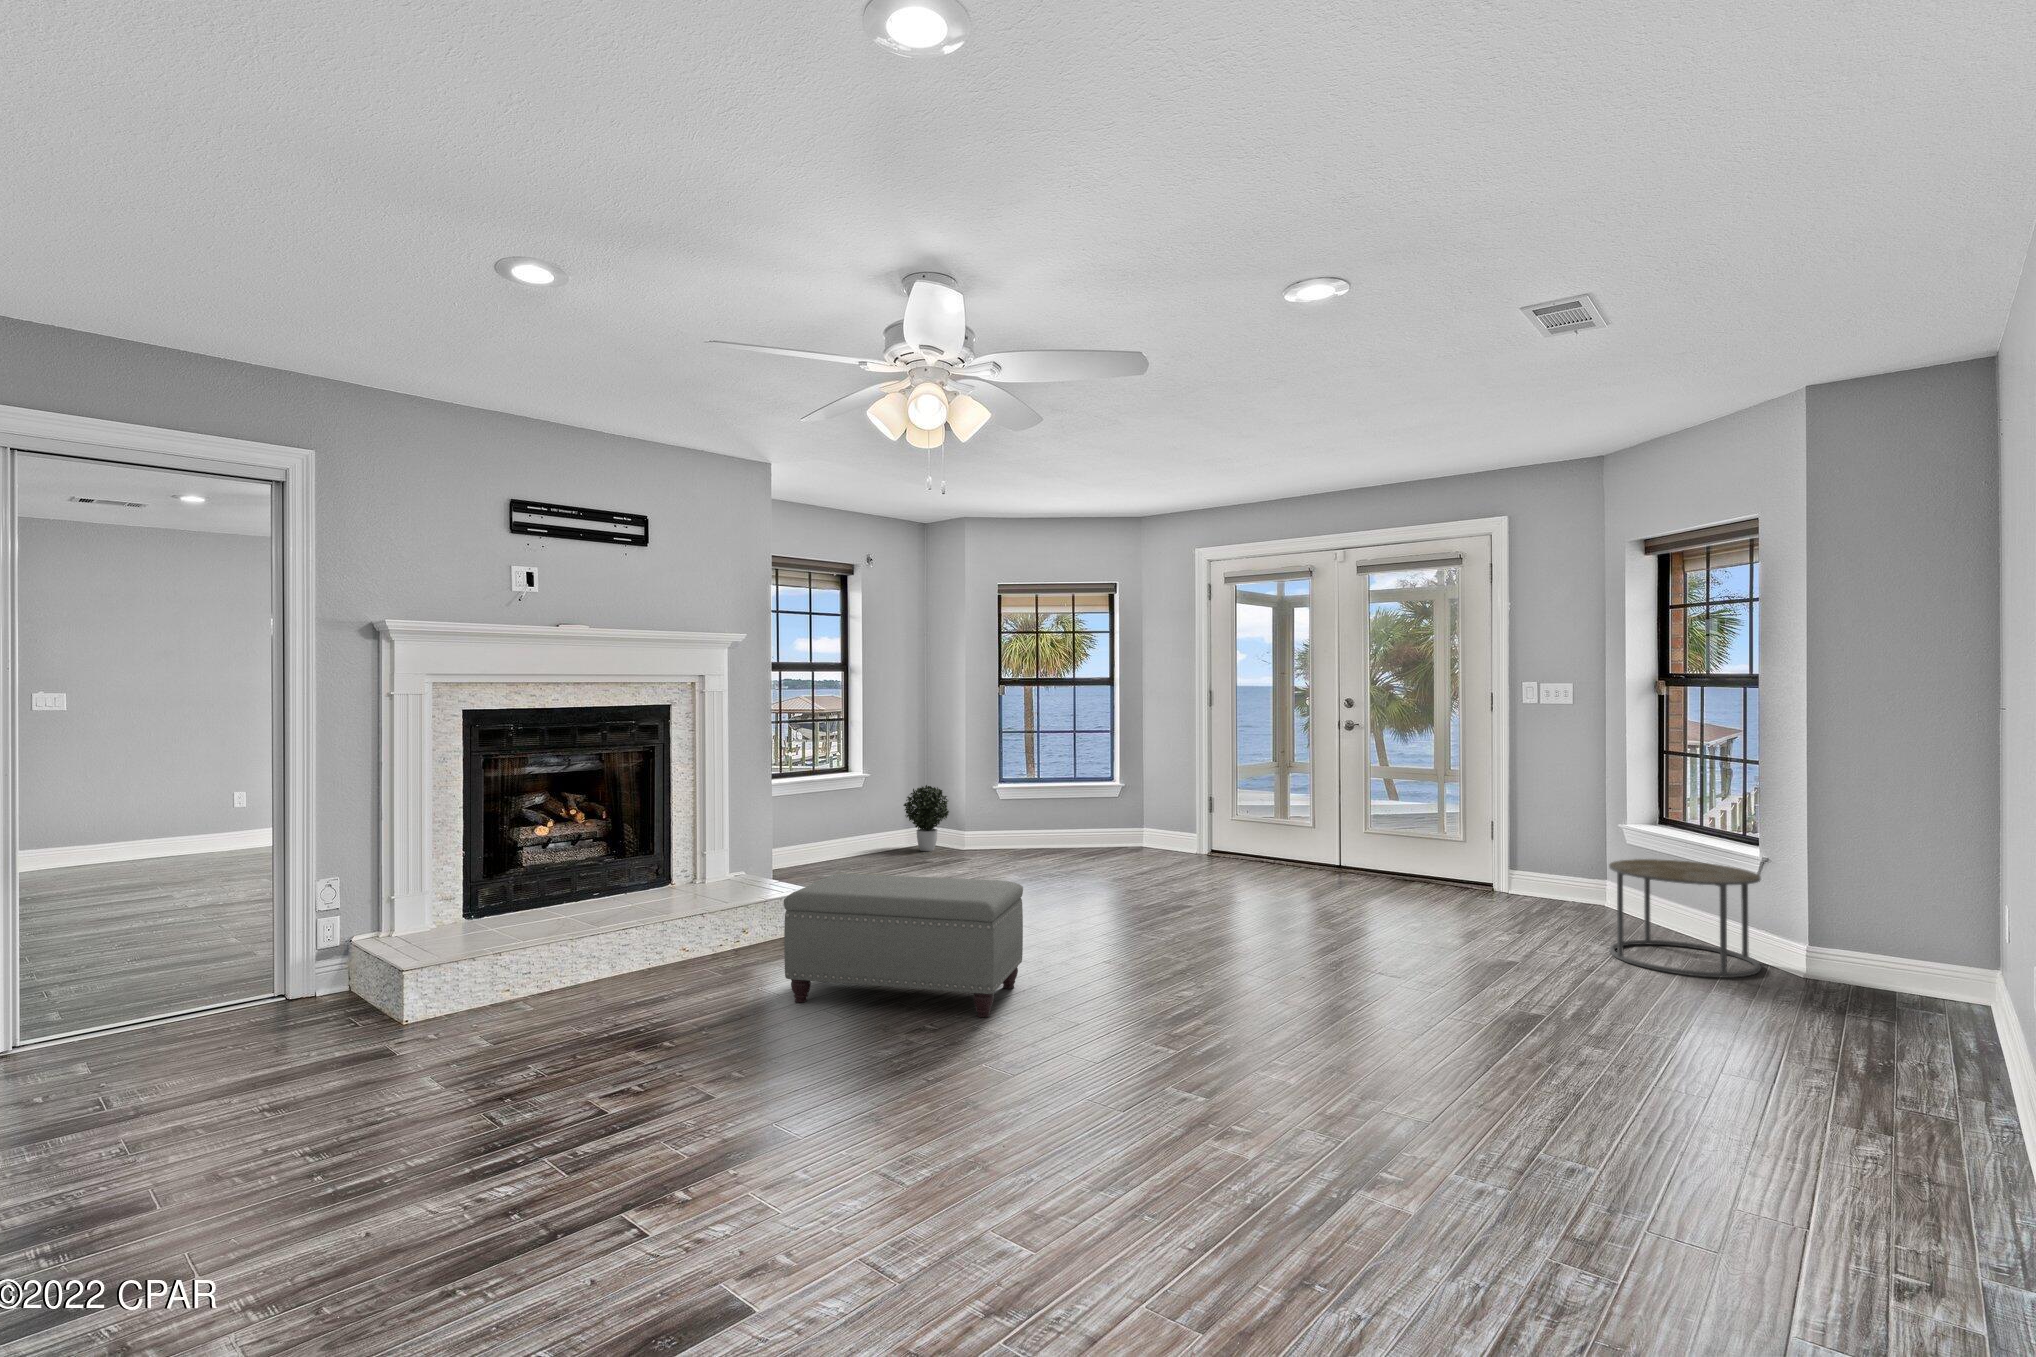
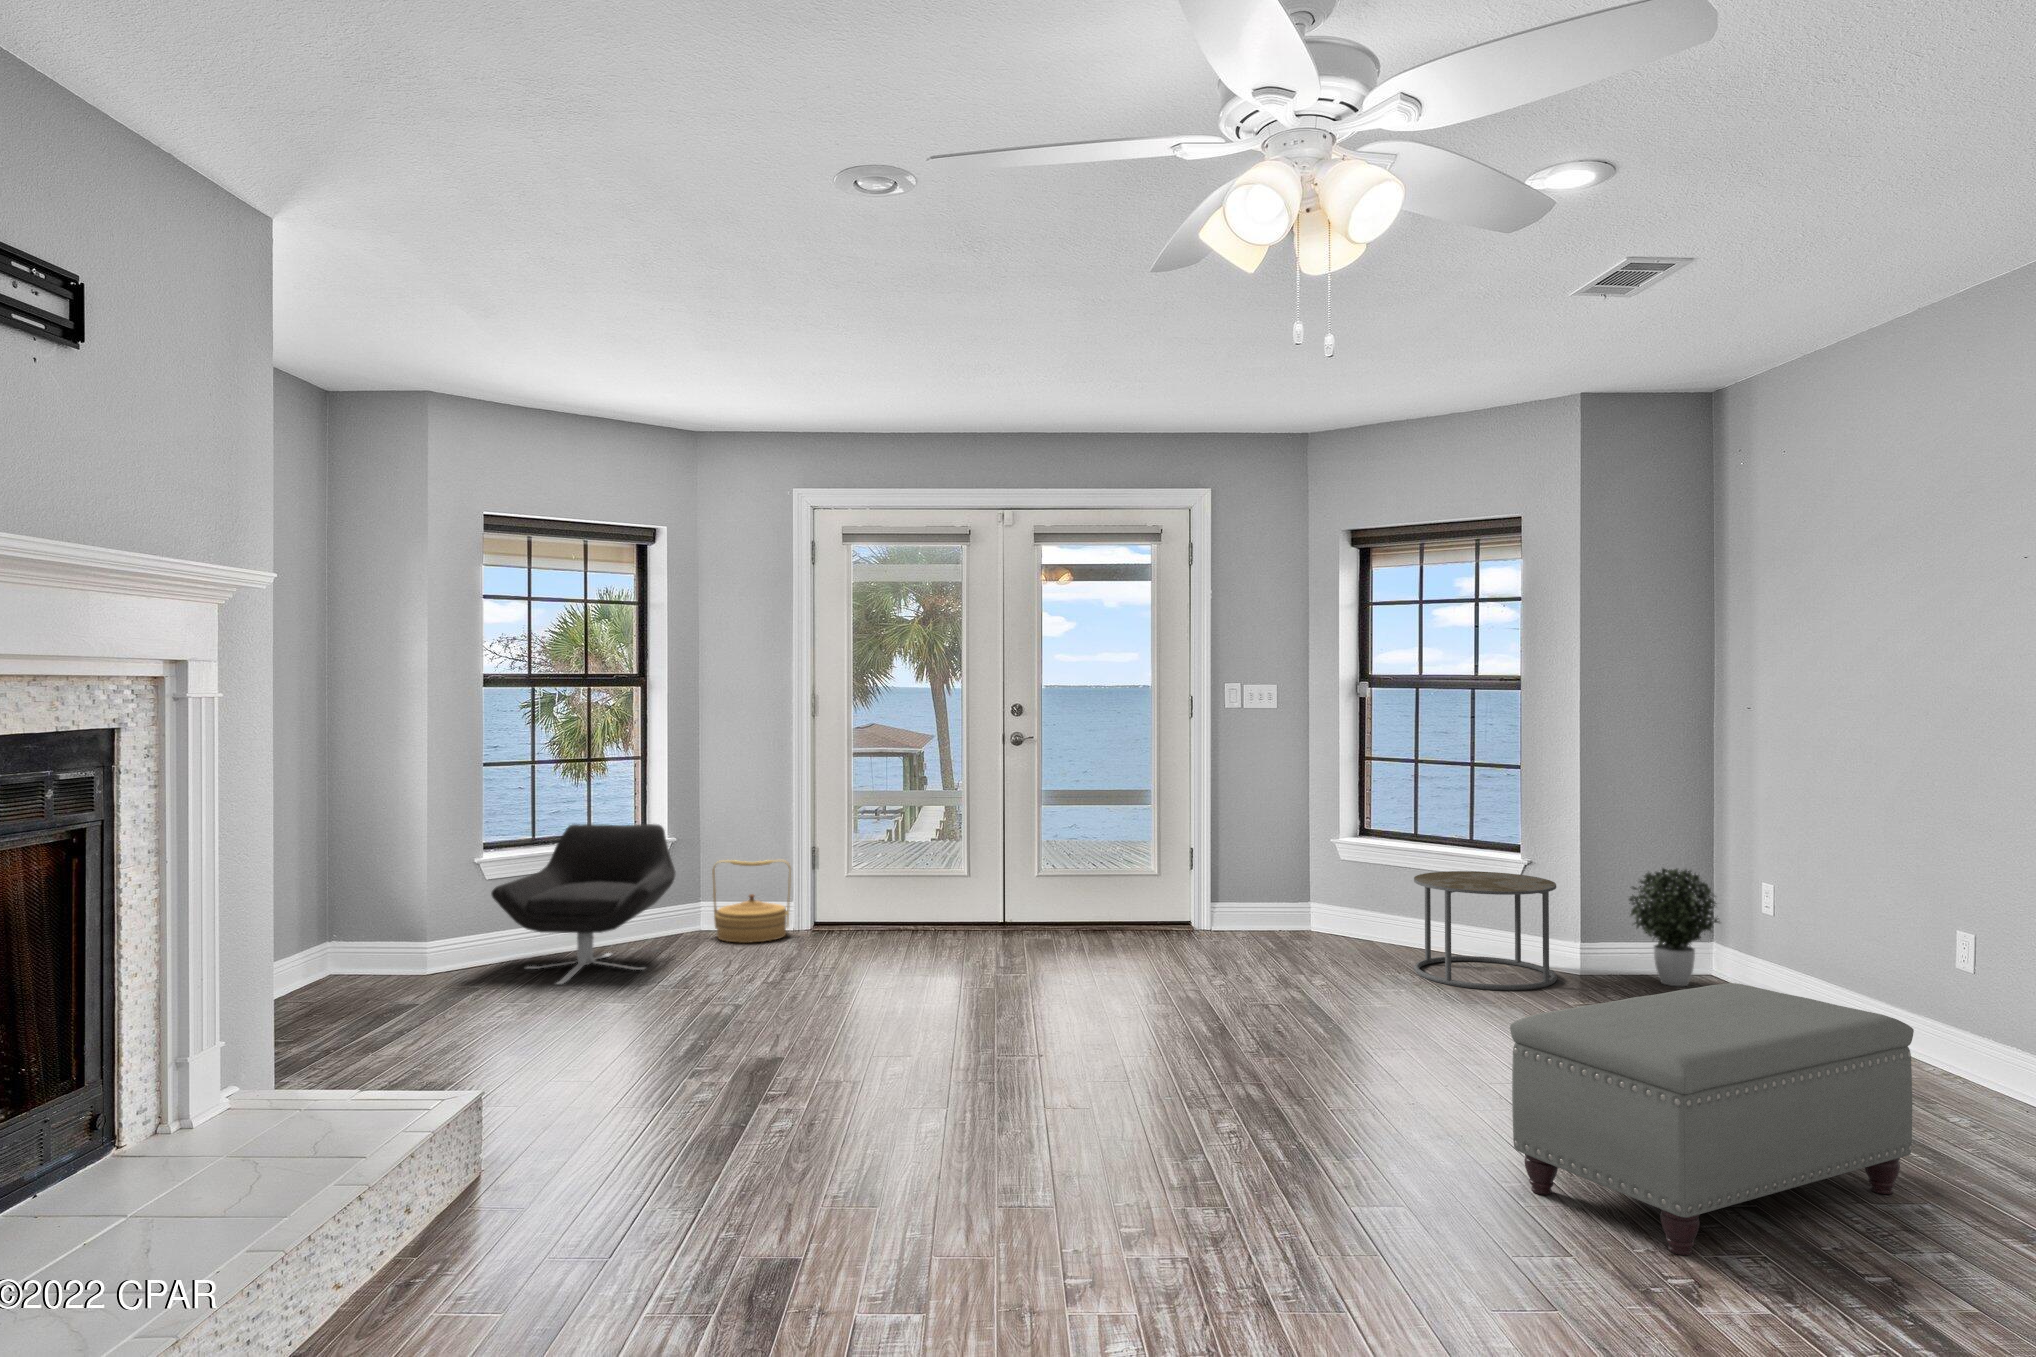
lounge chair: none [983,769,1097,865] -> present [491,824,676,984]
potted plant: present [903,785,949,851] -> present [1629,868,1719,986]
woven basket: none [1137,801,1187,859] -> present [712,860,791,943]
ottoman: present [784,873,1023,1017] -> present [1510,983,1914,1255]

